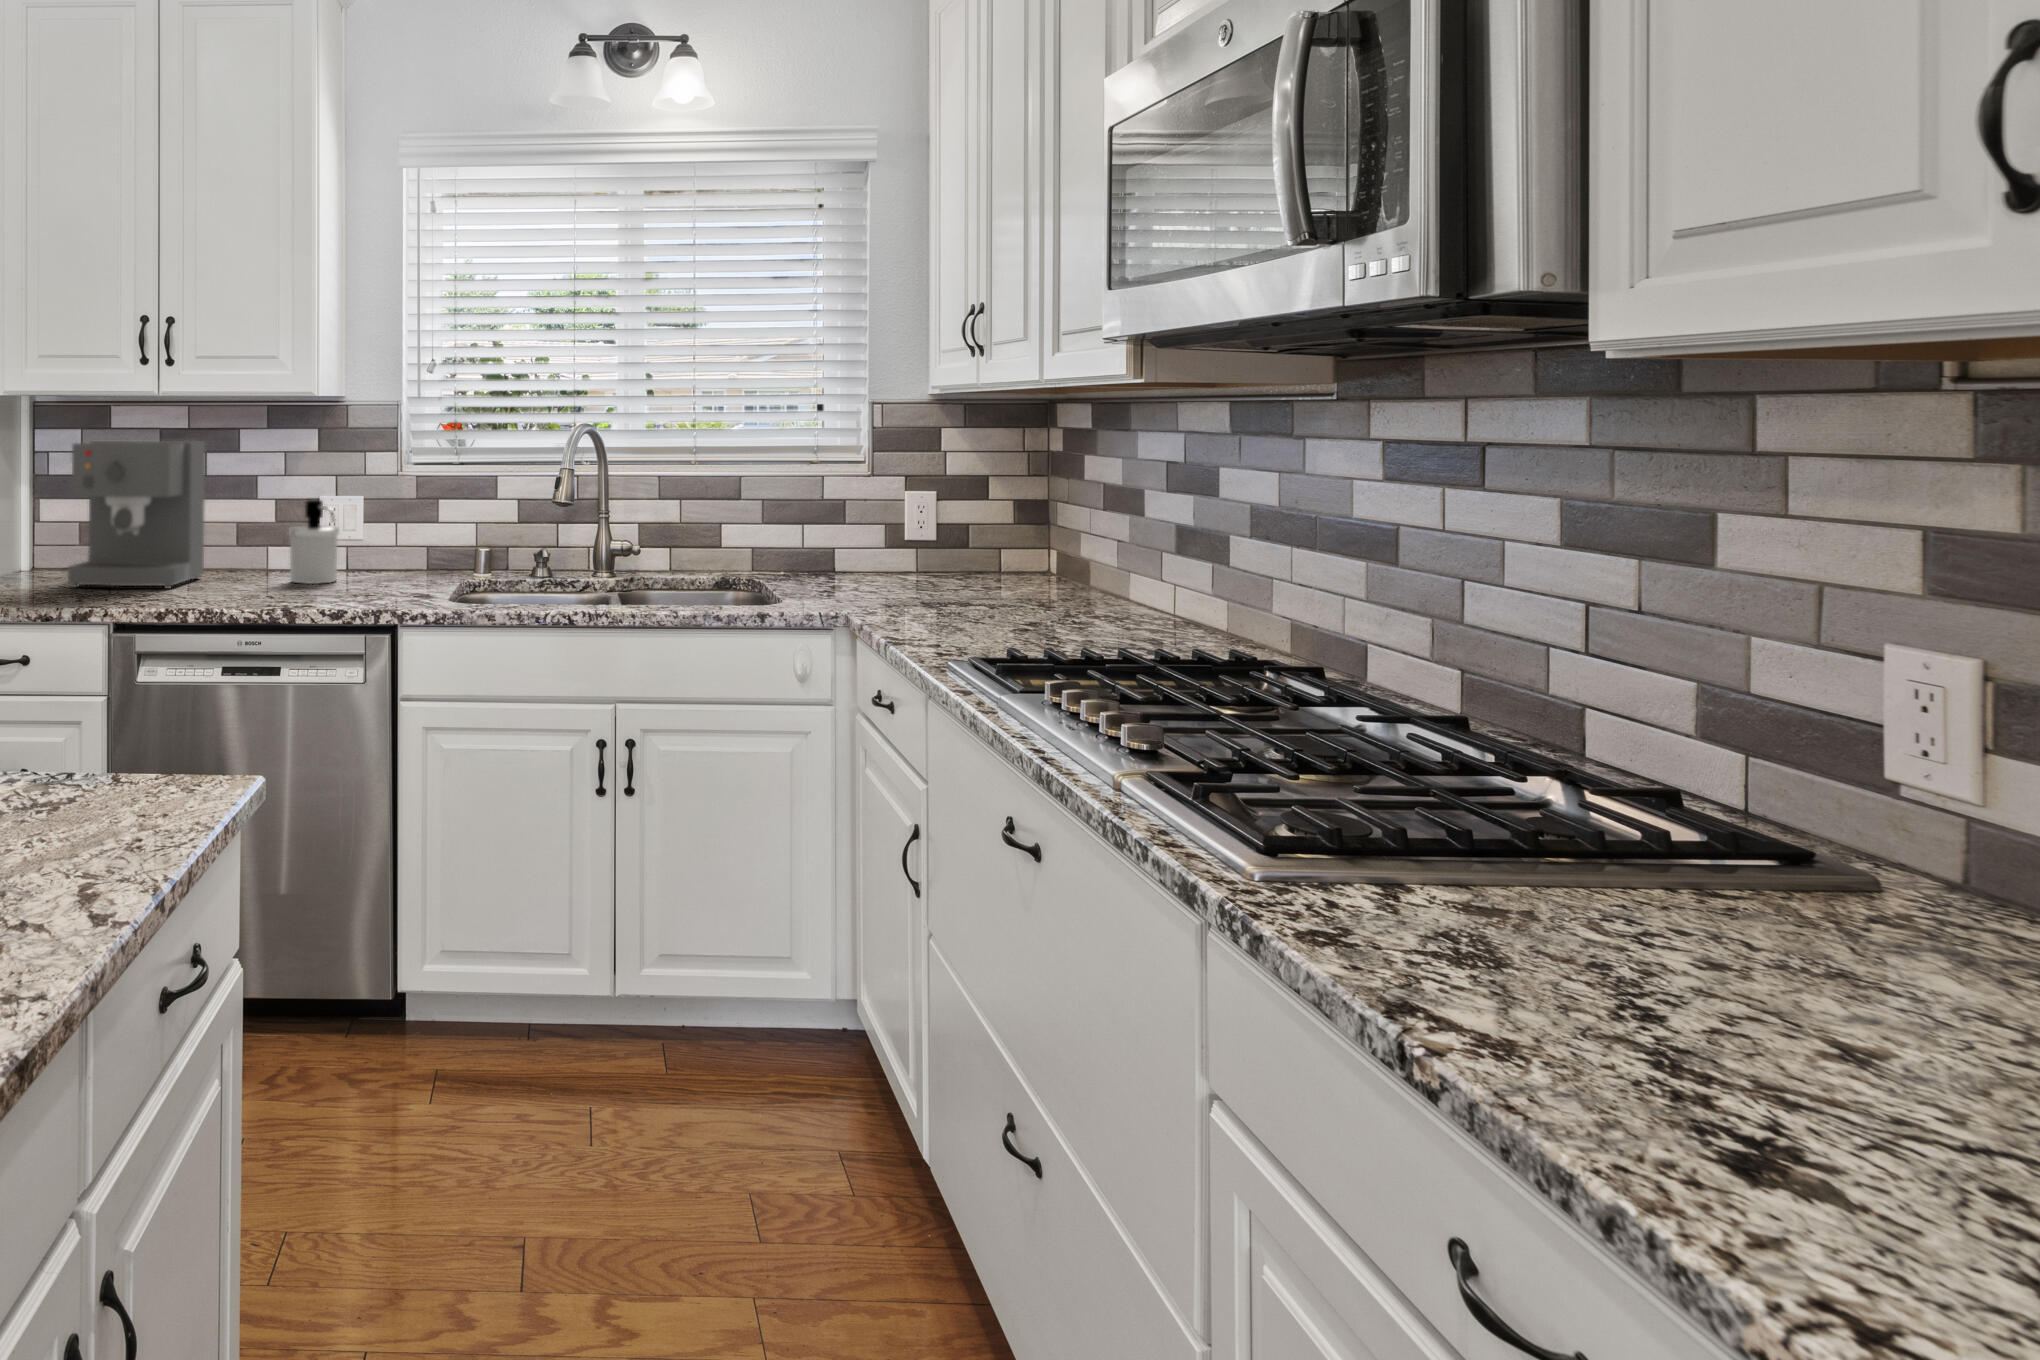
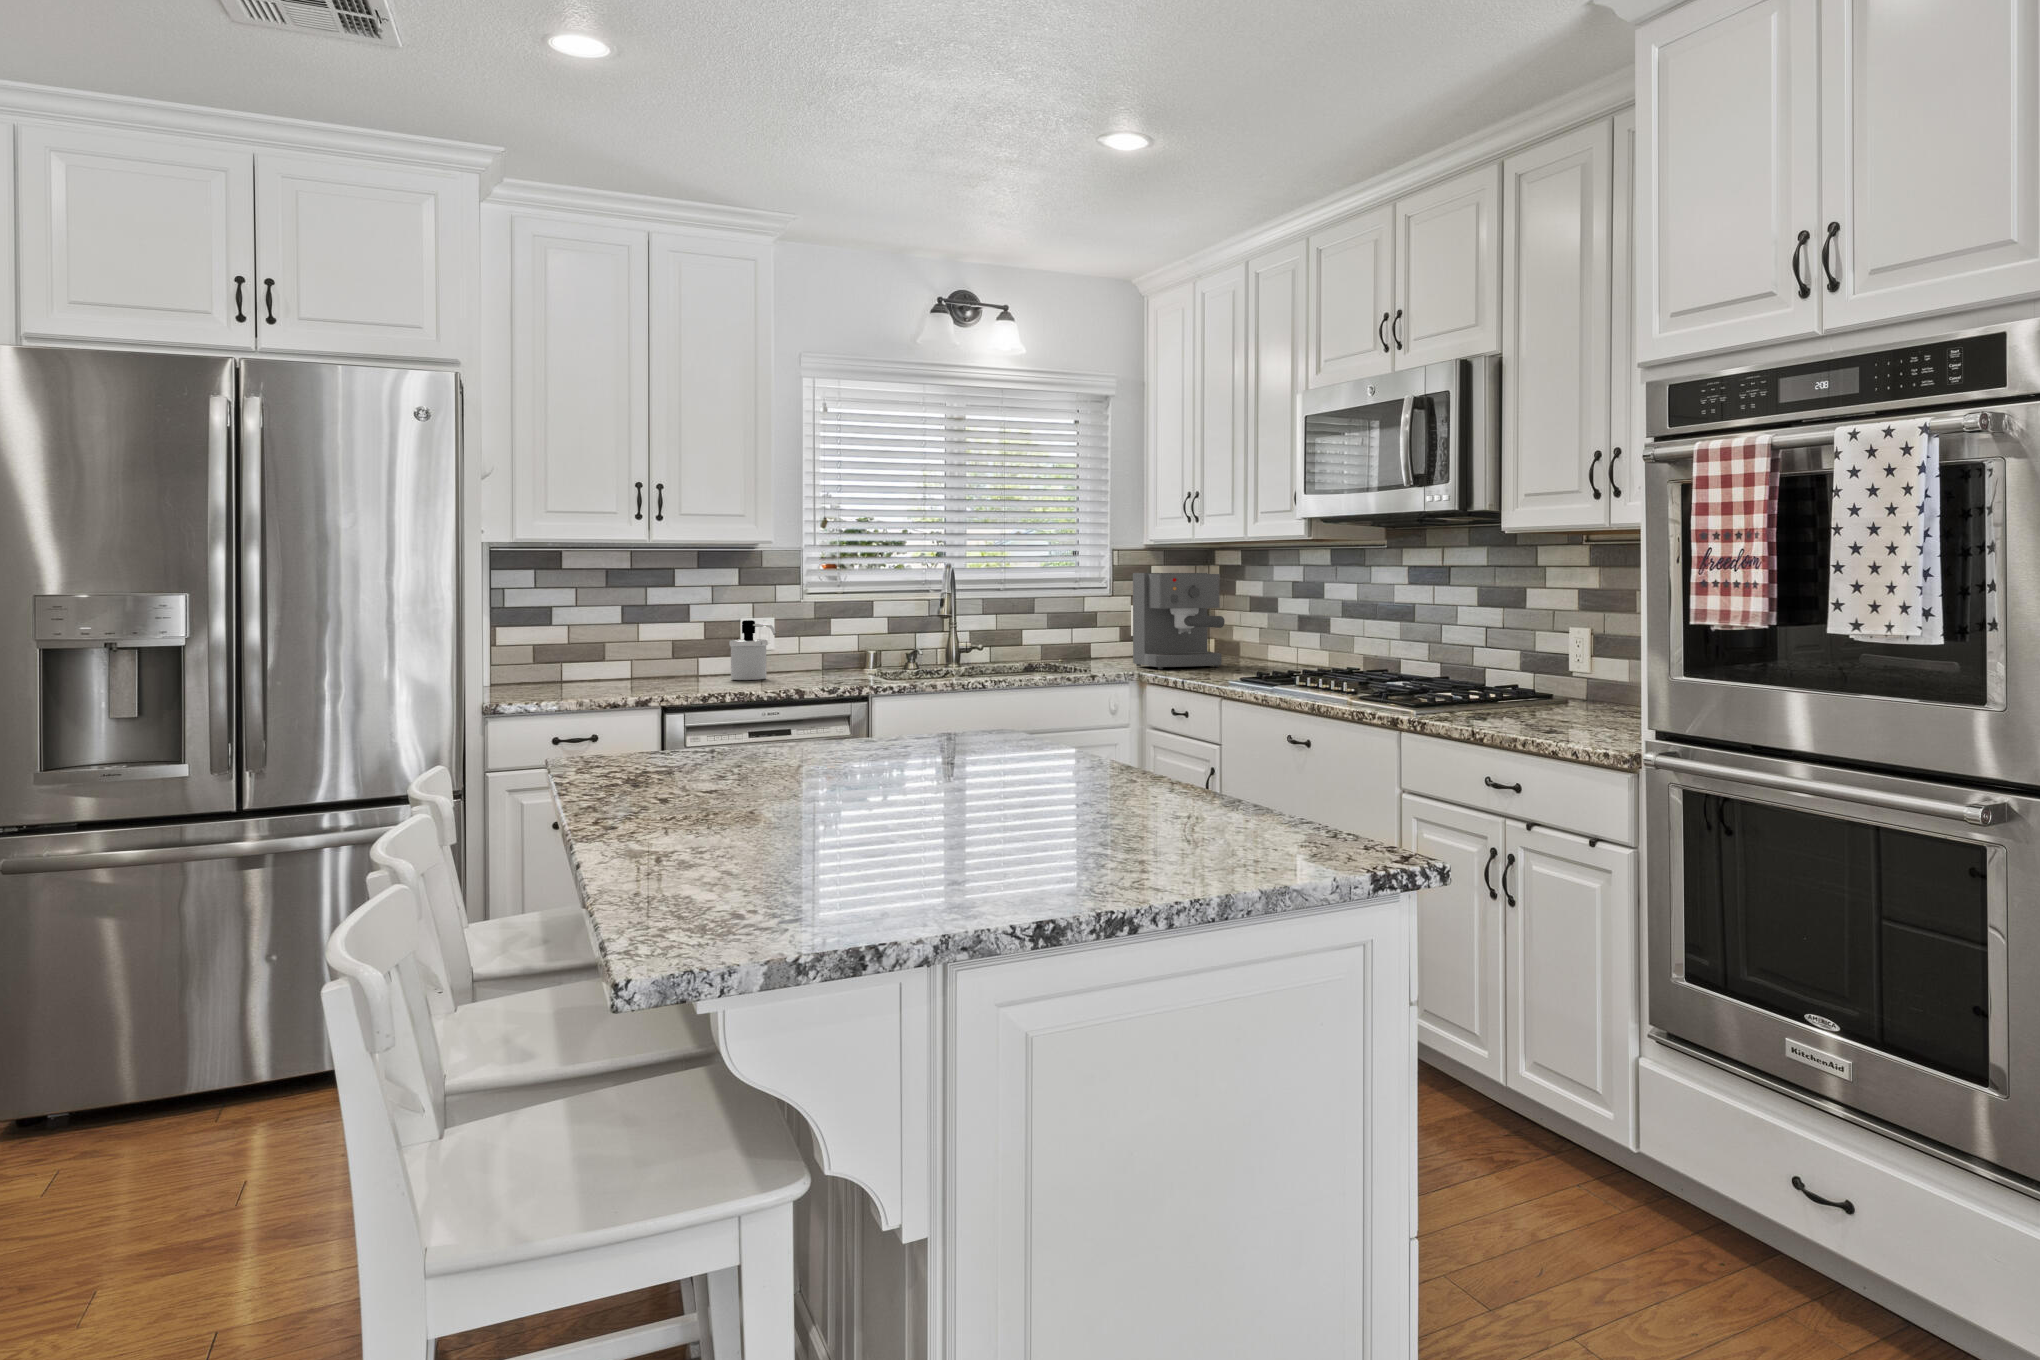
coffee maker: present [68,441,205,589] -> present [1133,573,1225,669]

